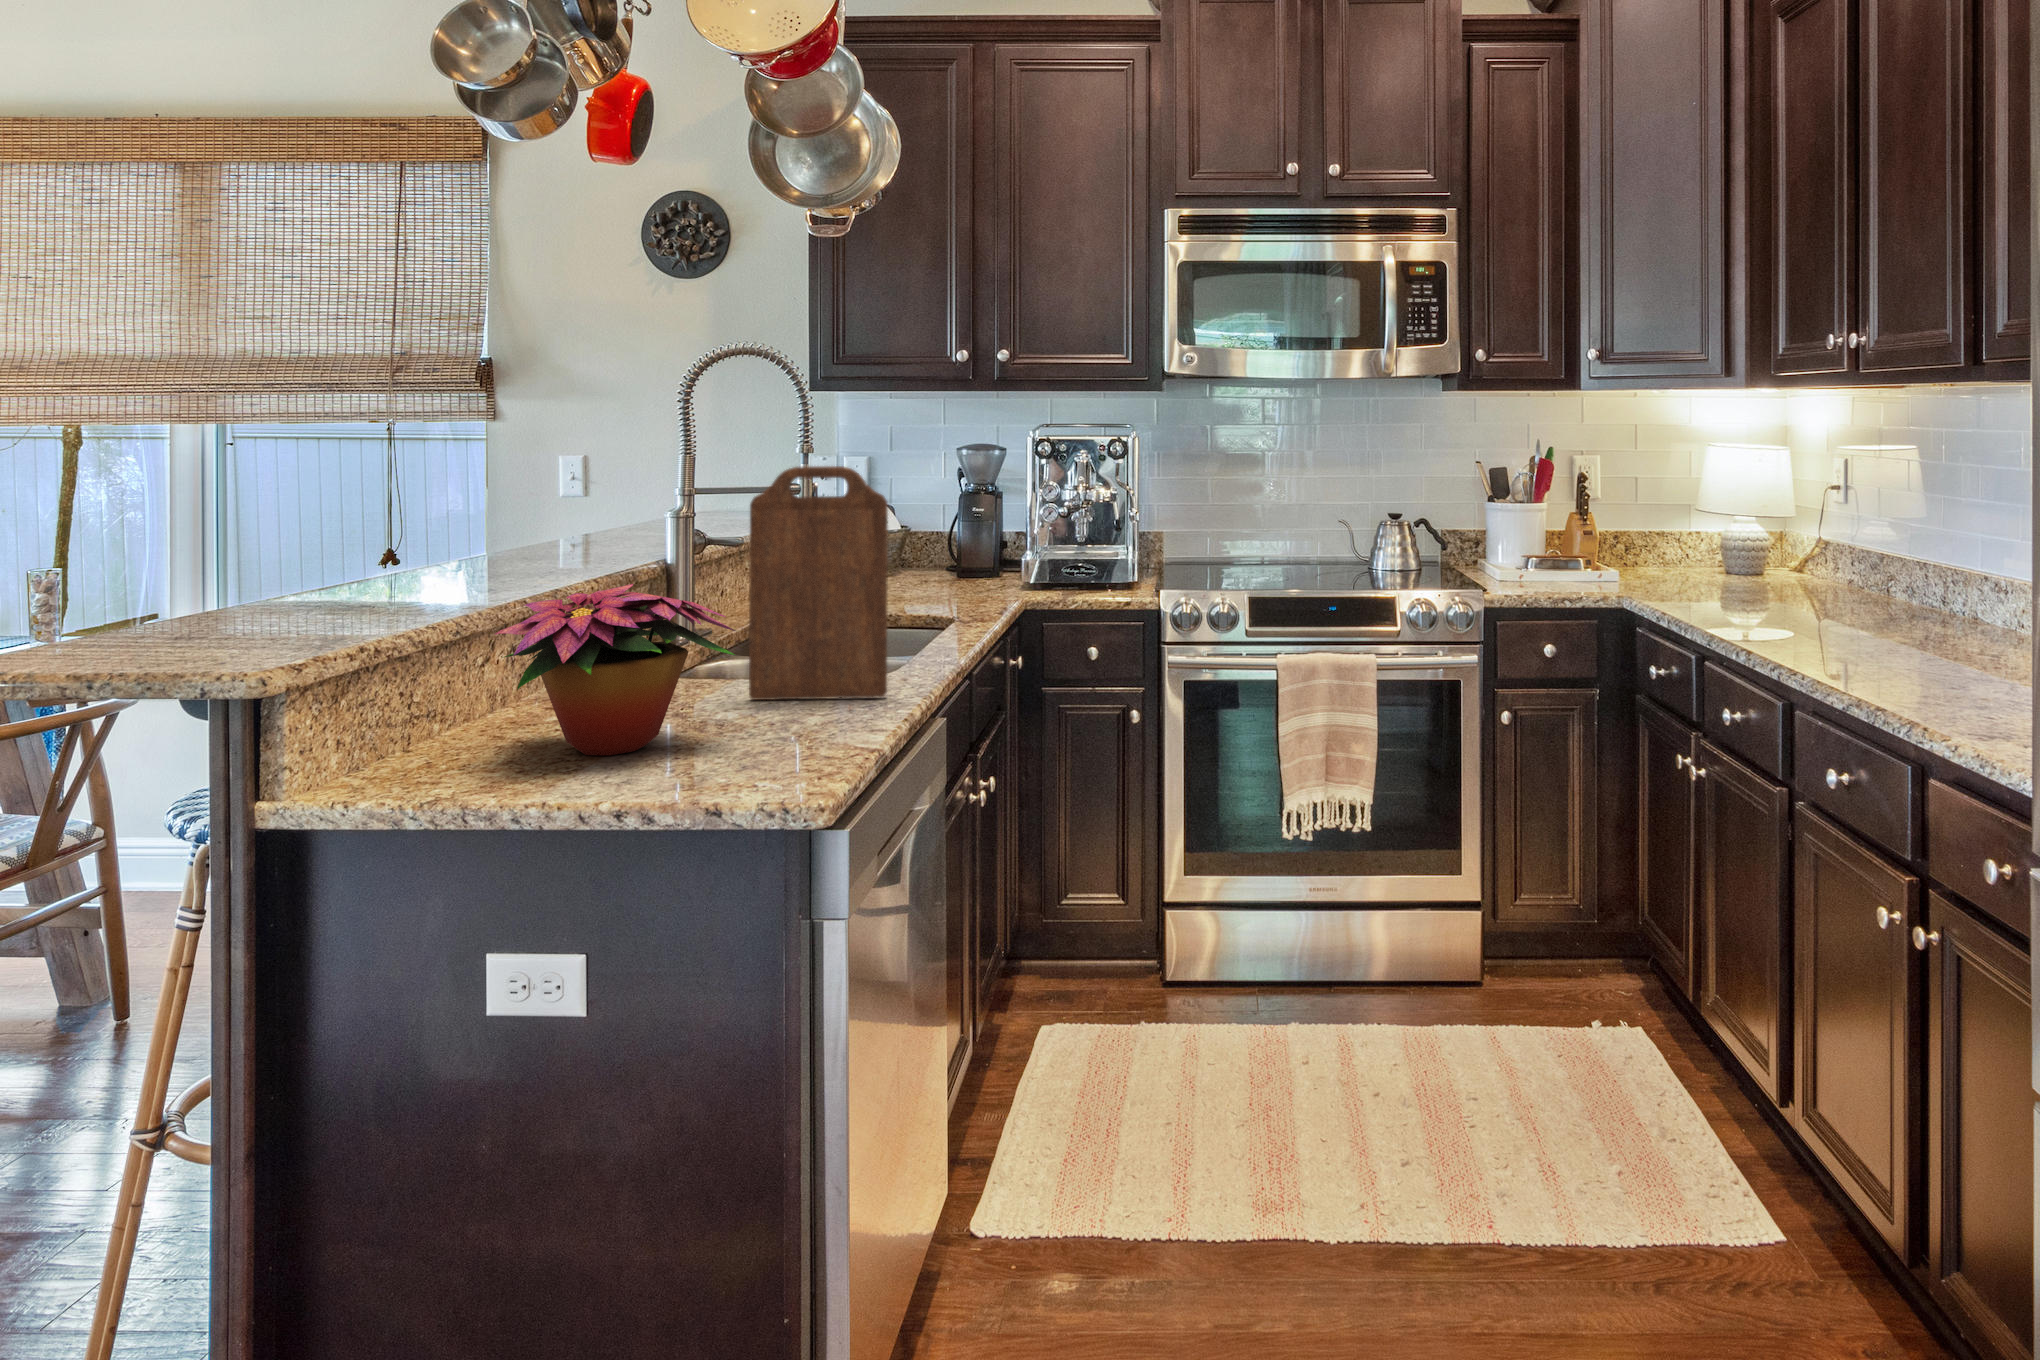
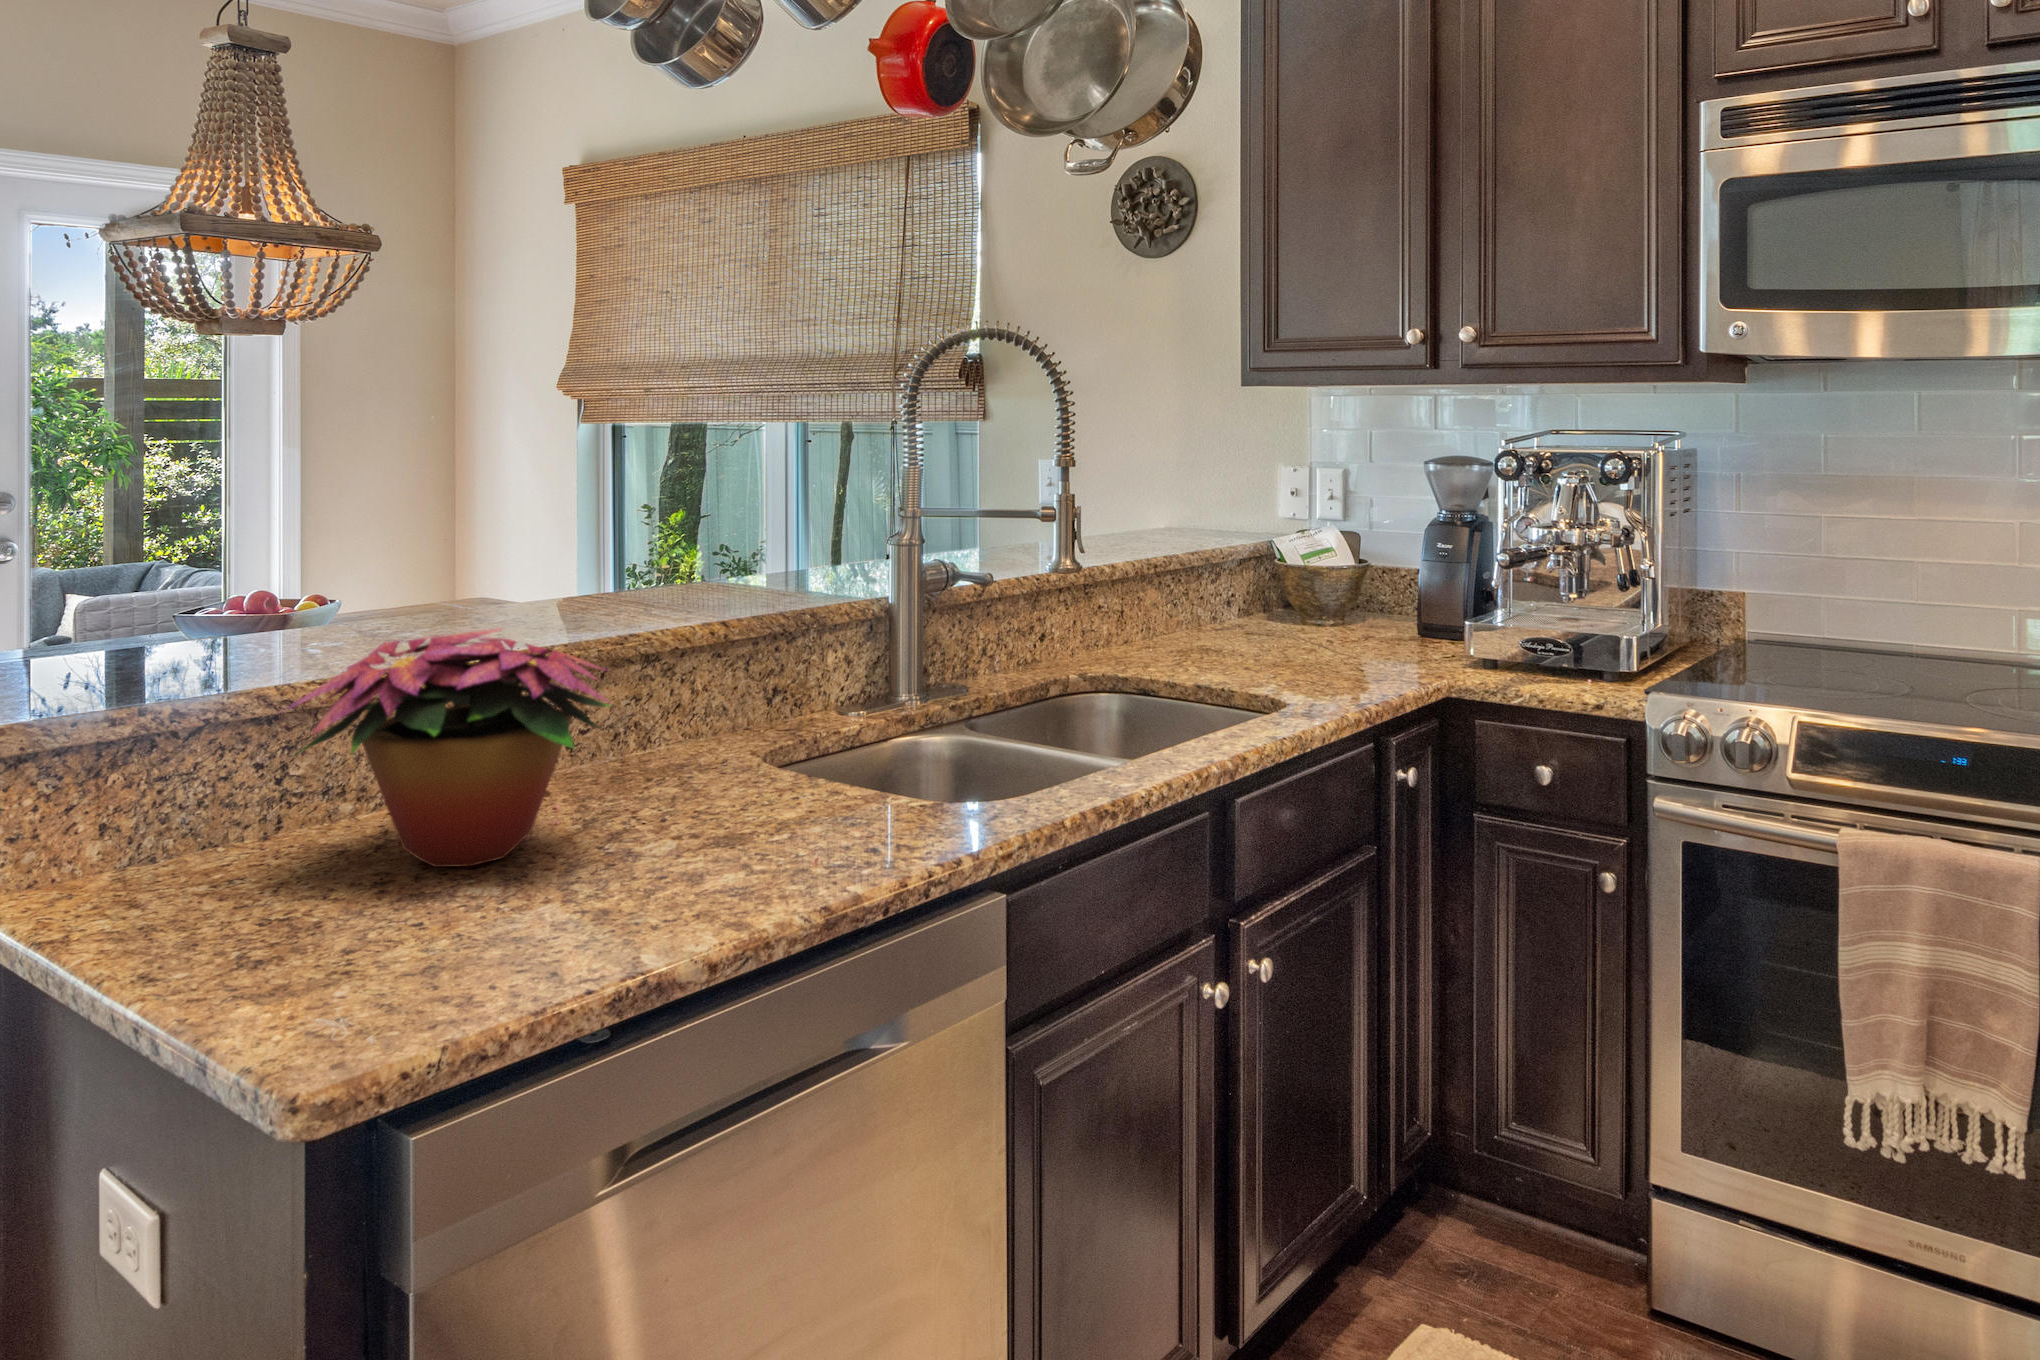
cutting board: present [749,466,888,700] -> none [785,472,940,827]

